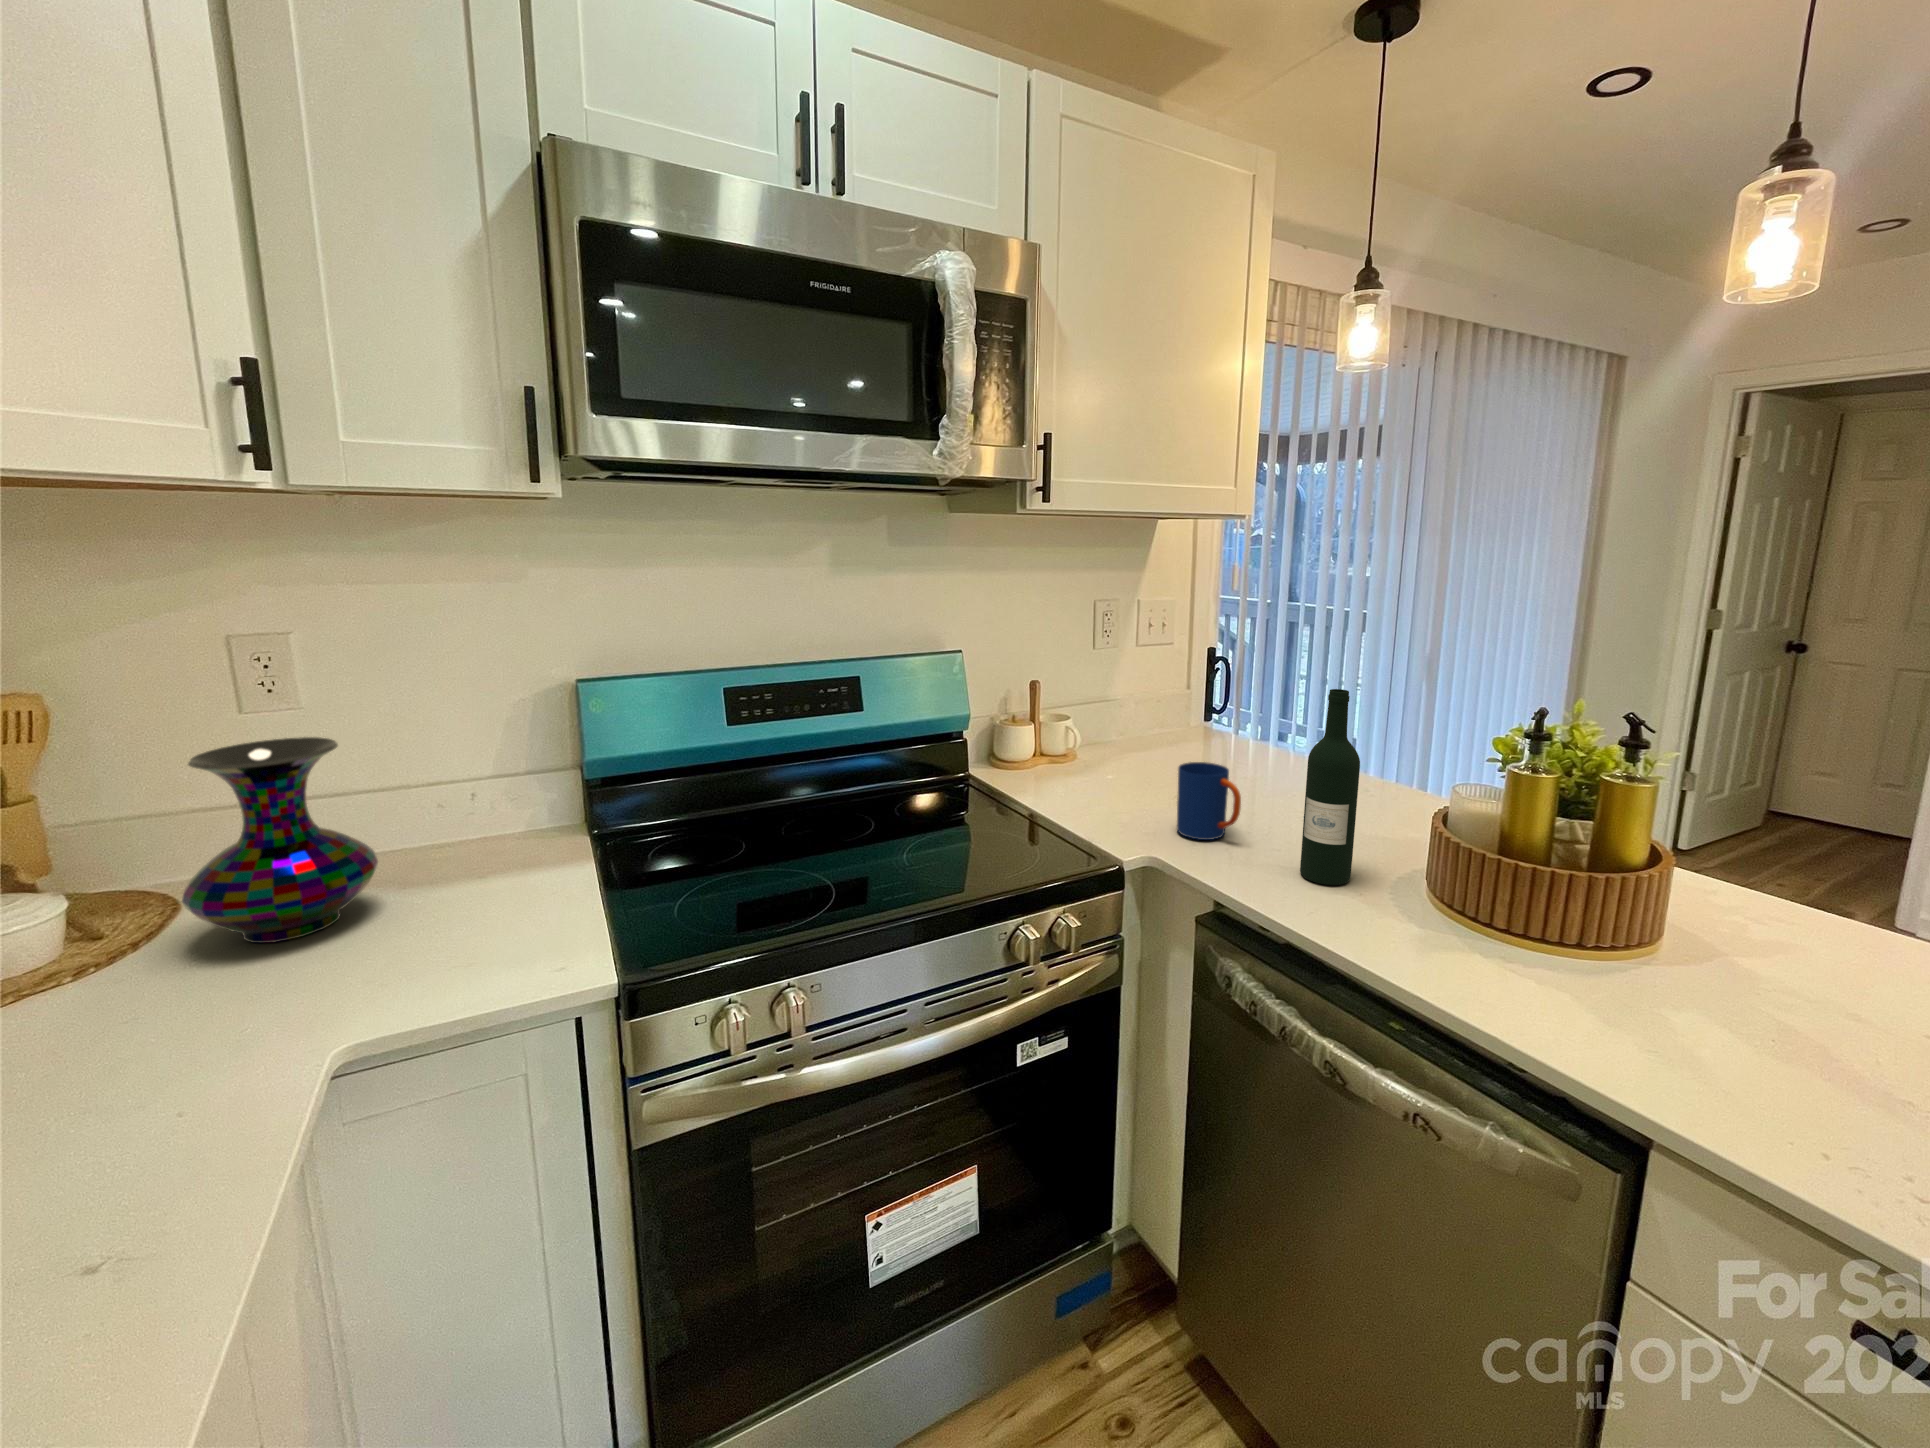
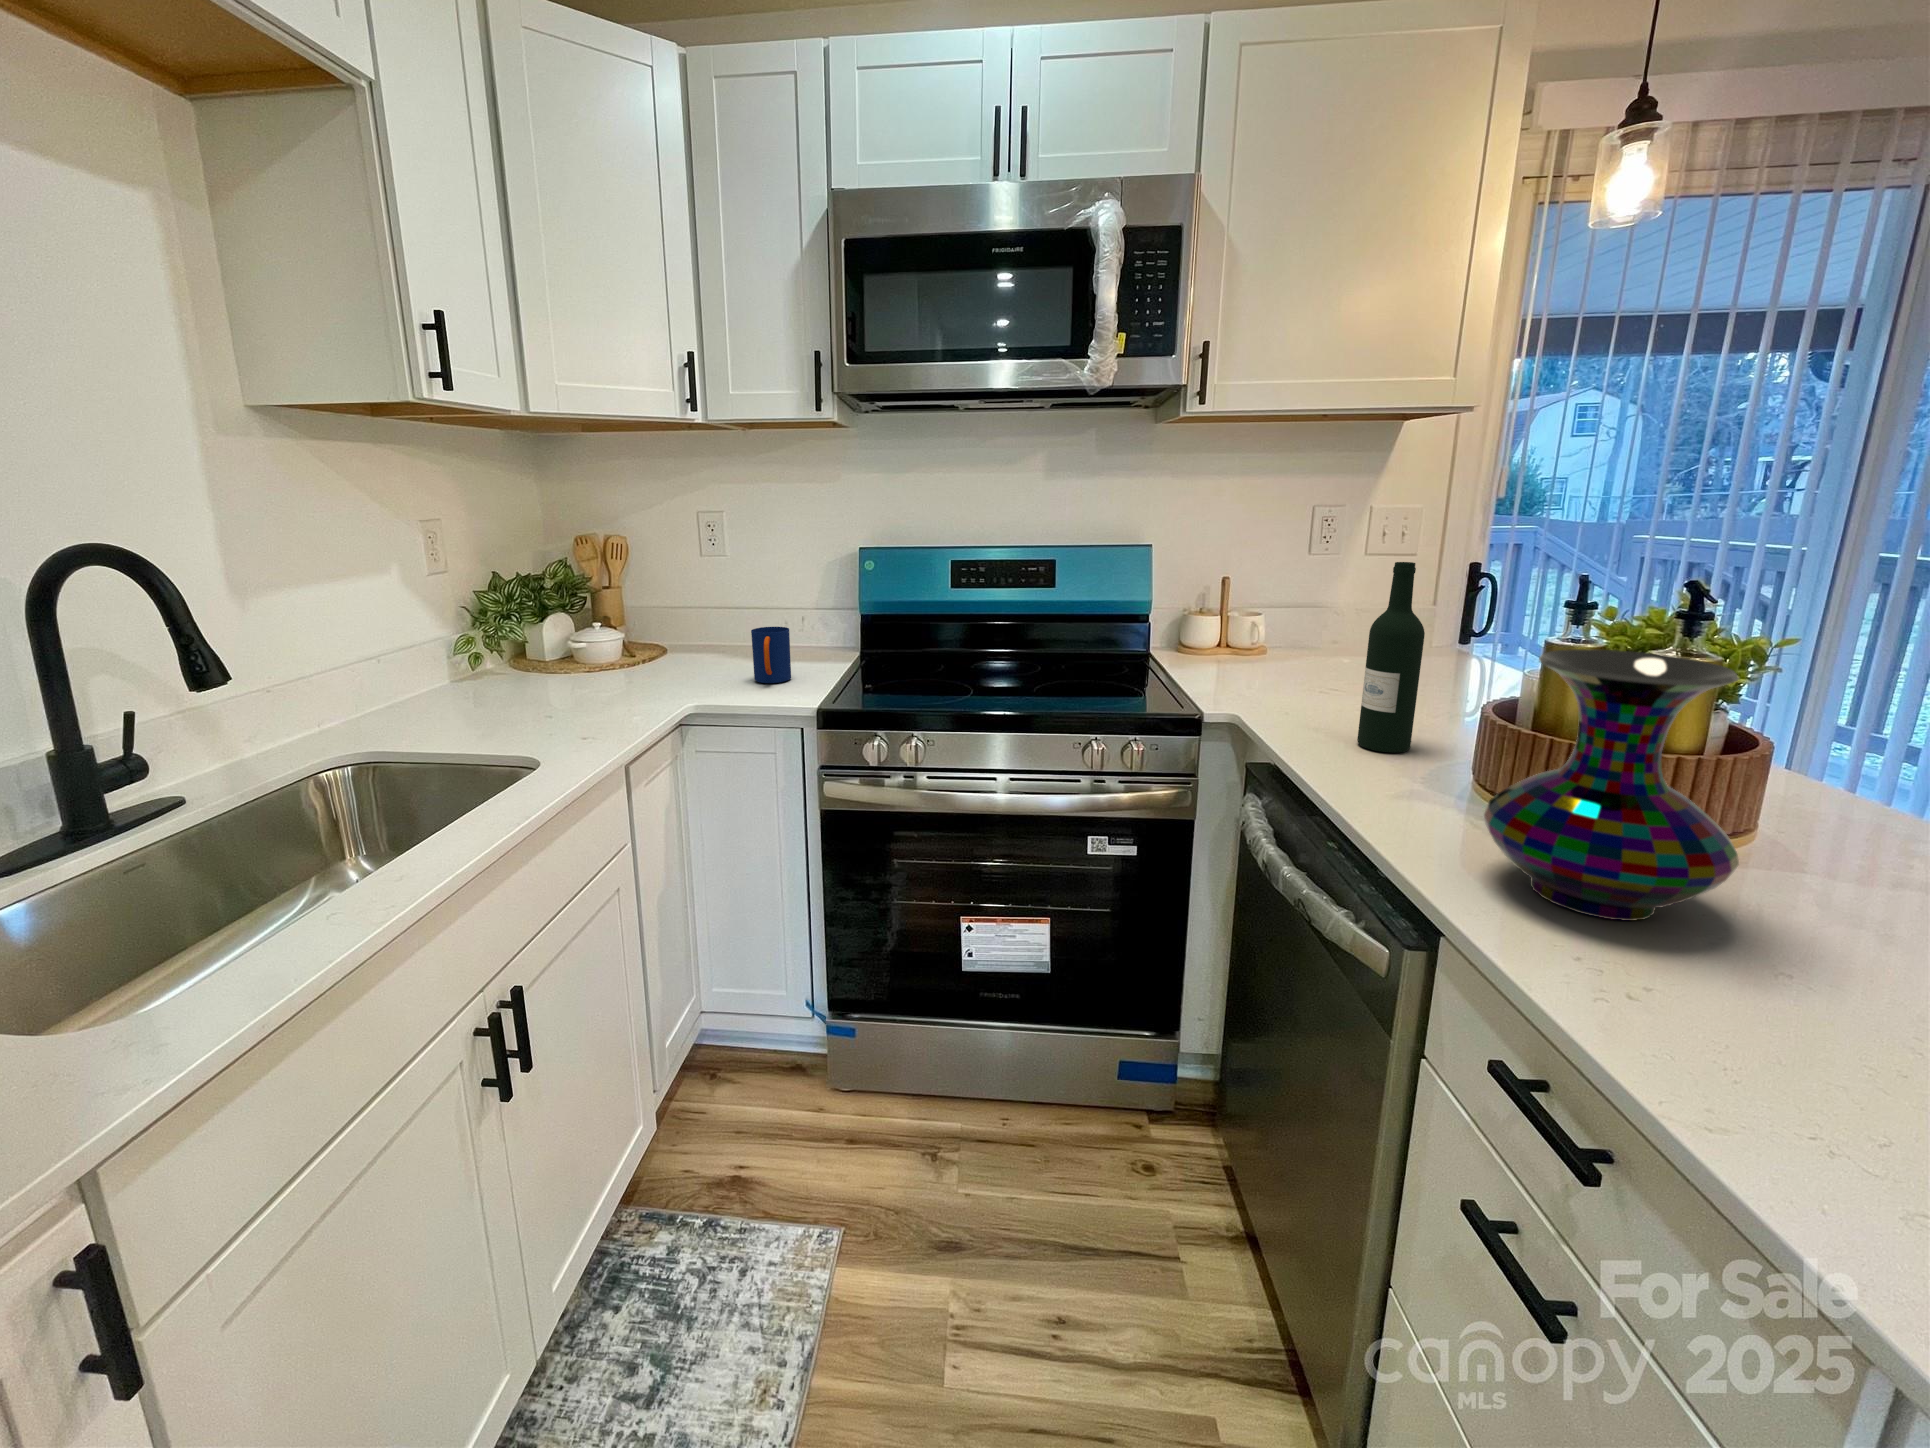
vase: present [182,737,378,943] -> present [1484,649,1739,921]
mug: present [1177,762,1241,840] -> present [751,627,791,683]

